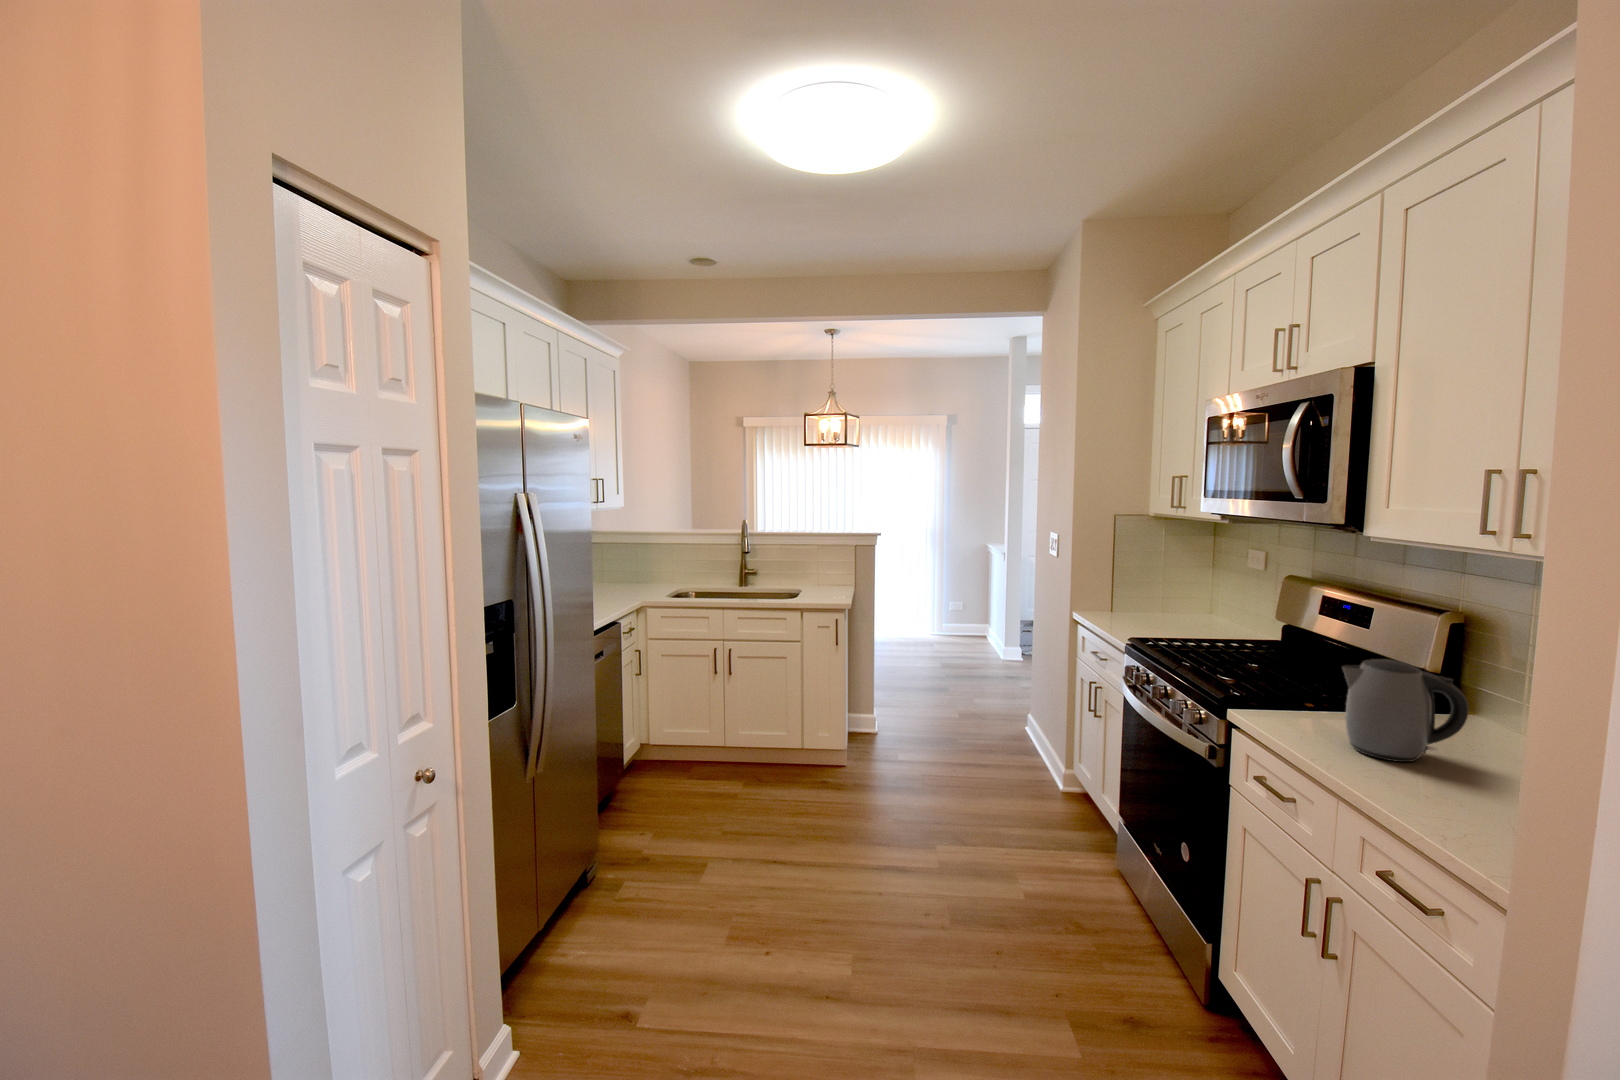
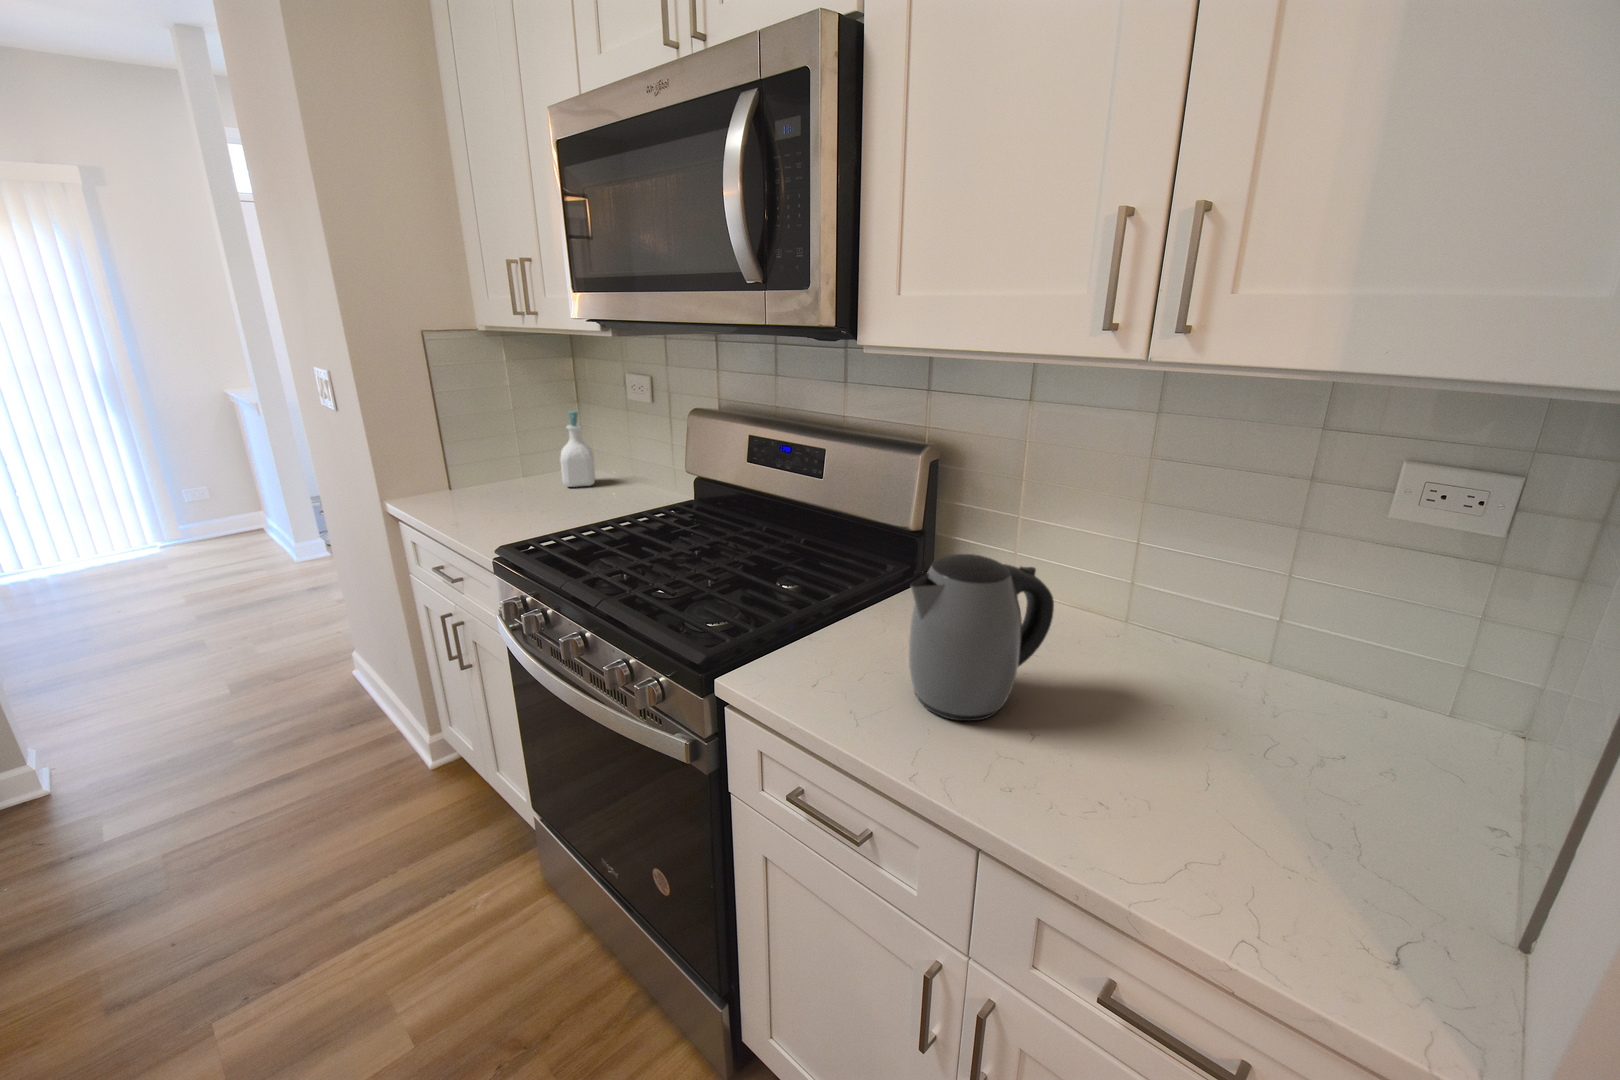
soap bottle: none [1187,571,1215,624] -> present [560,411,595,487]

